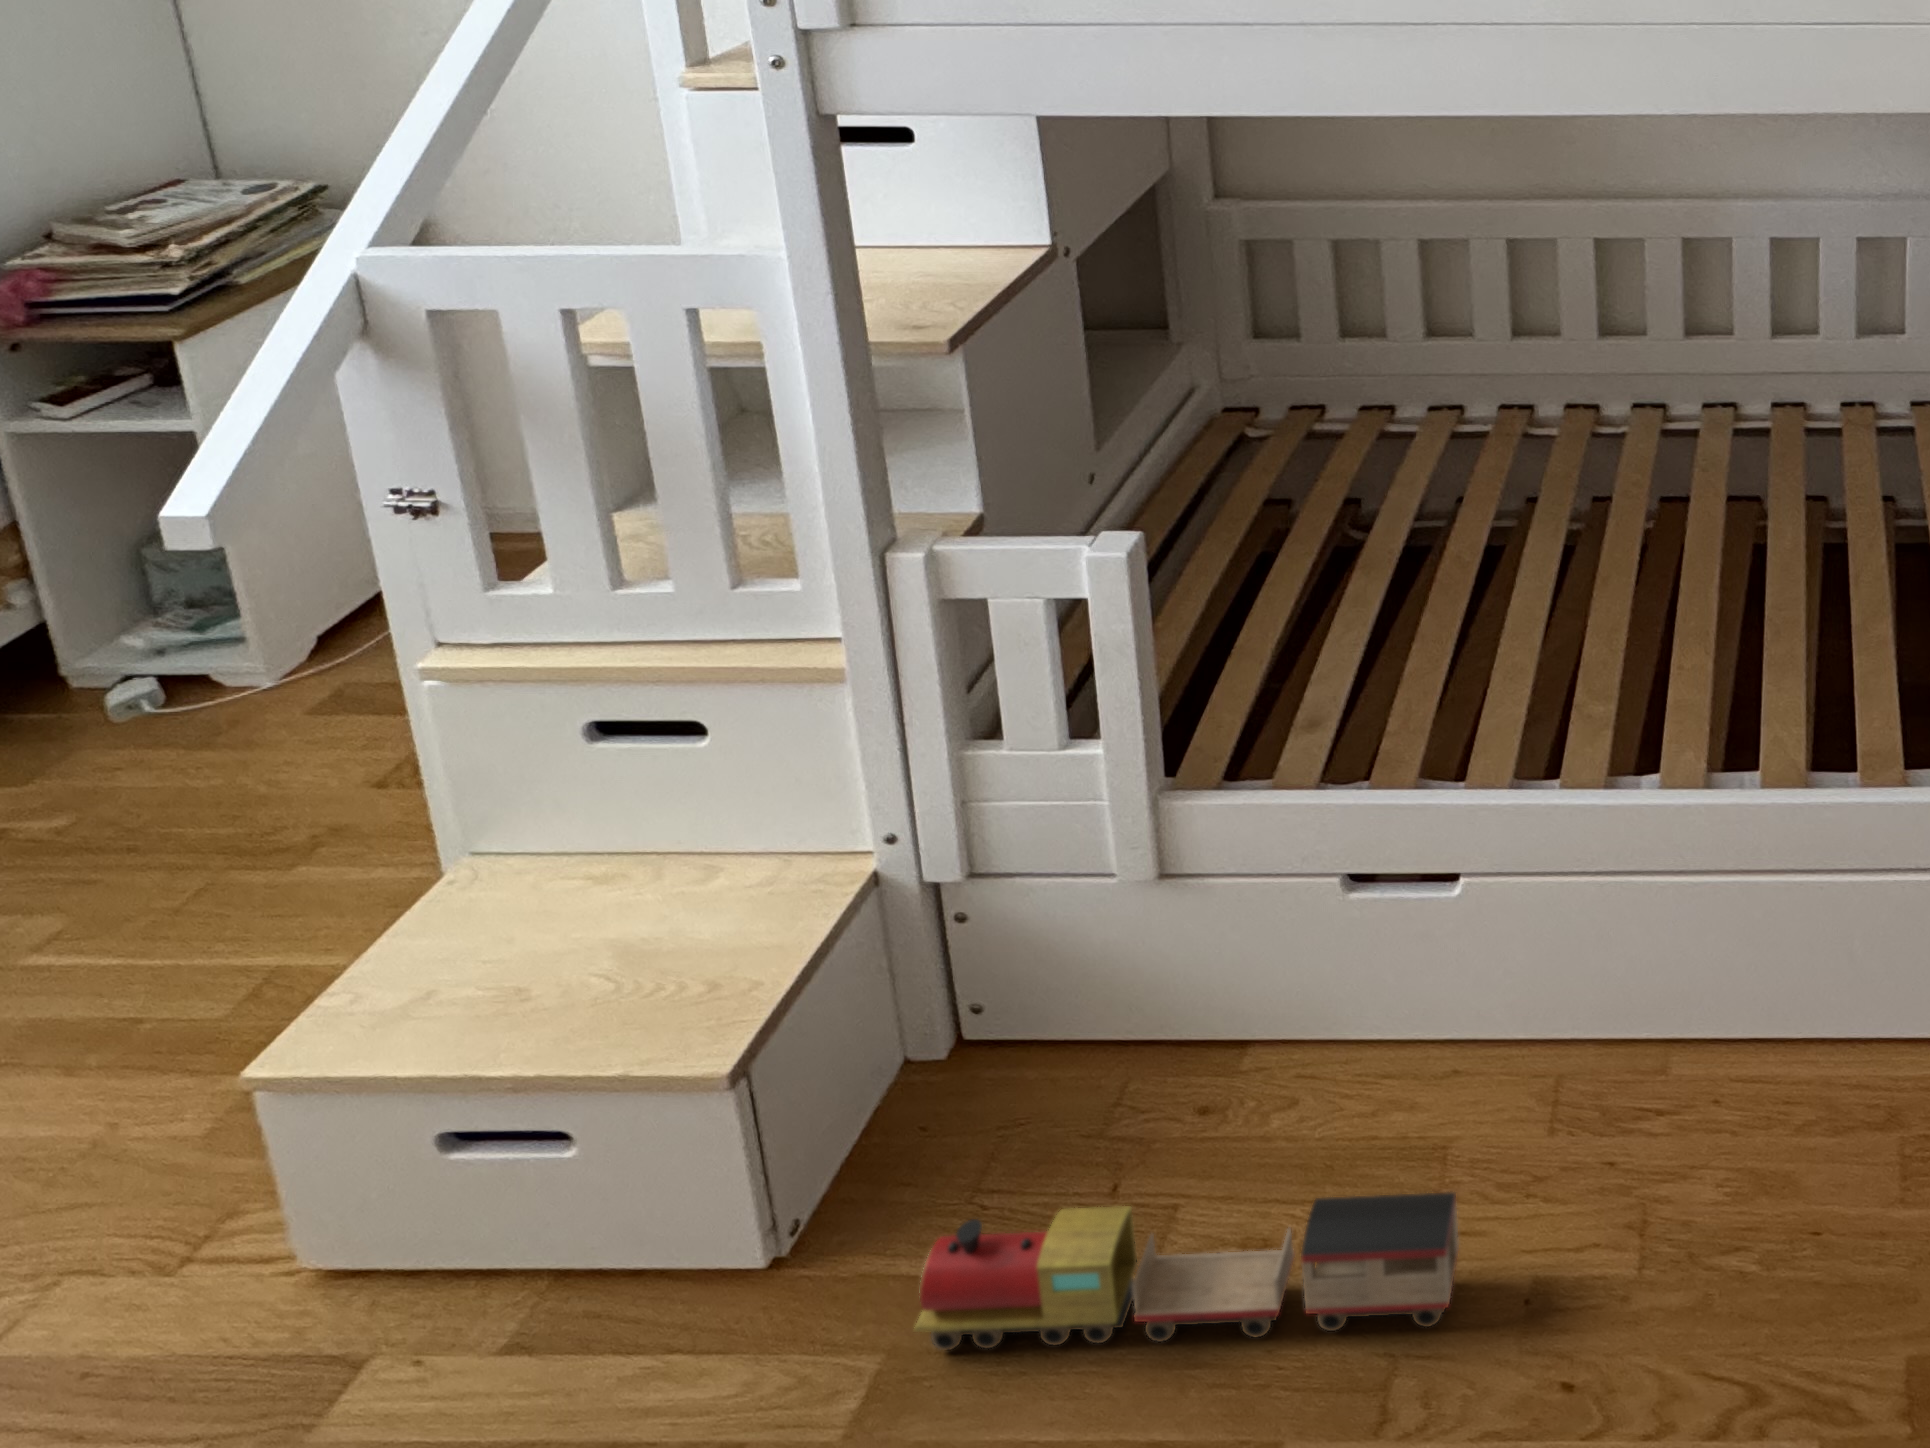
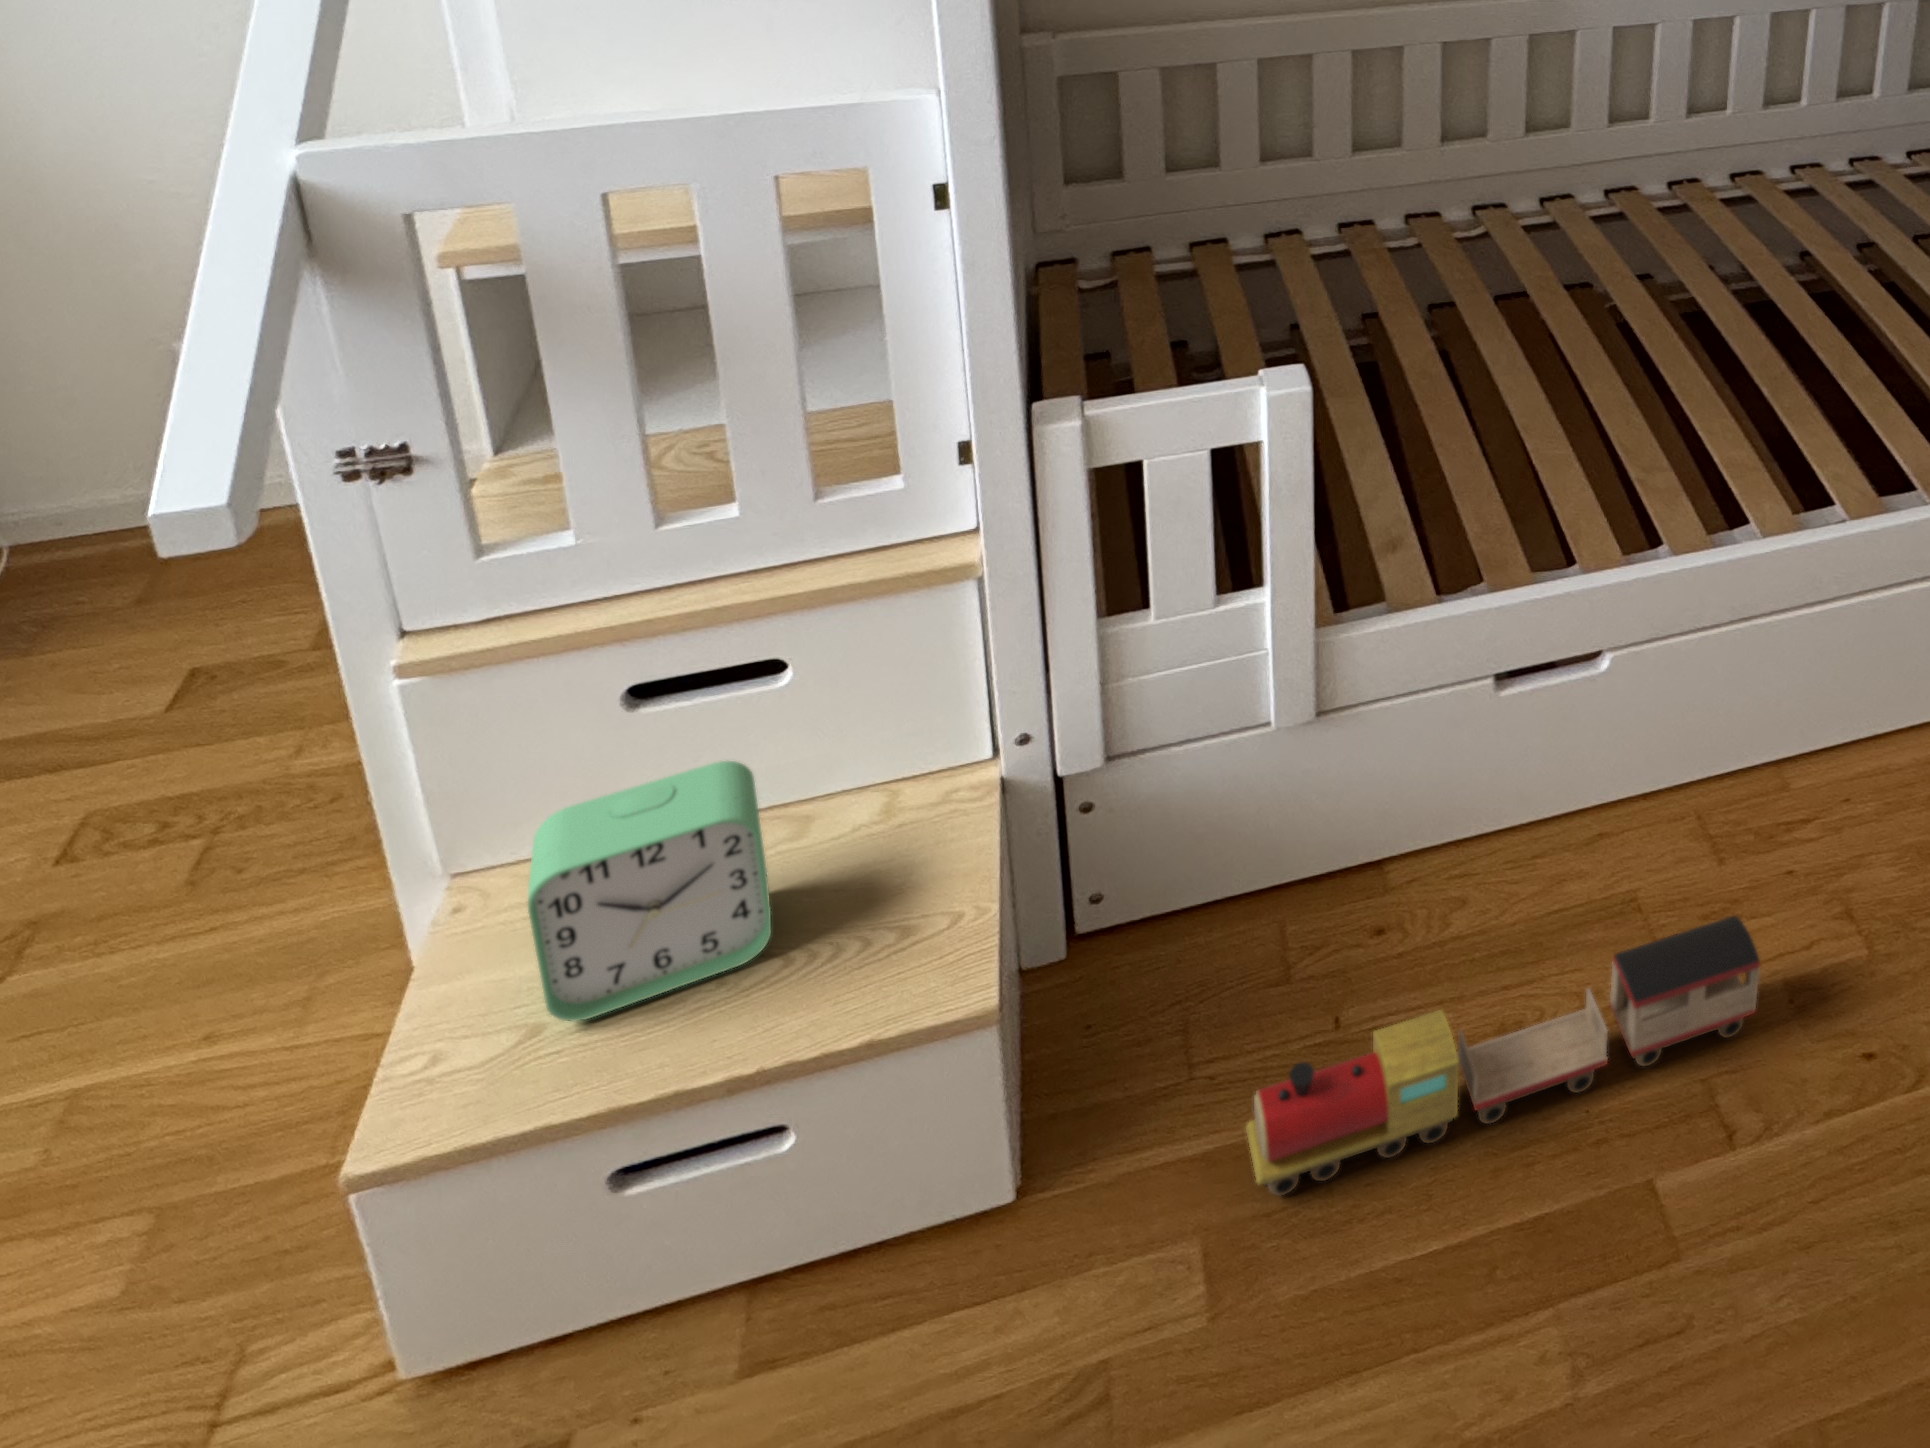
alarm clock: none [400,805,641,1005] -> present [528,761,771,1021]

